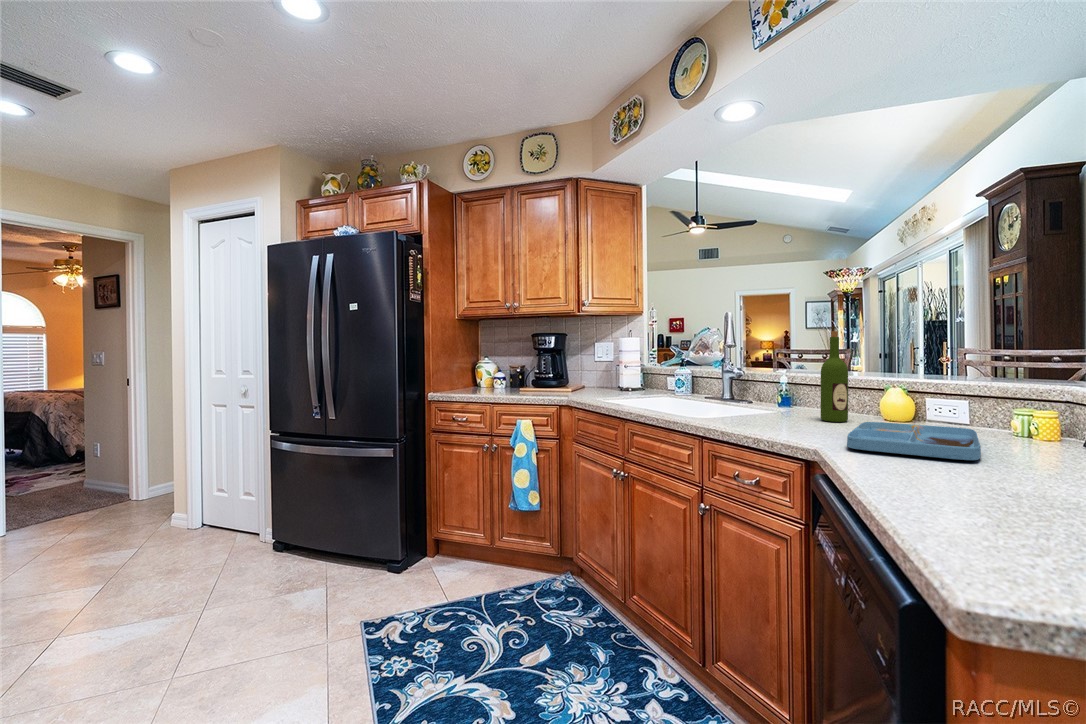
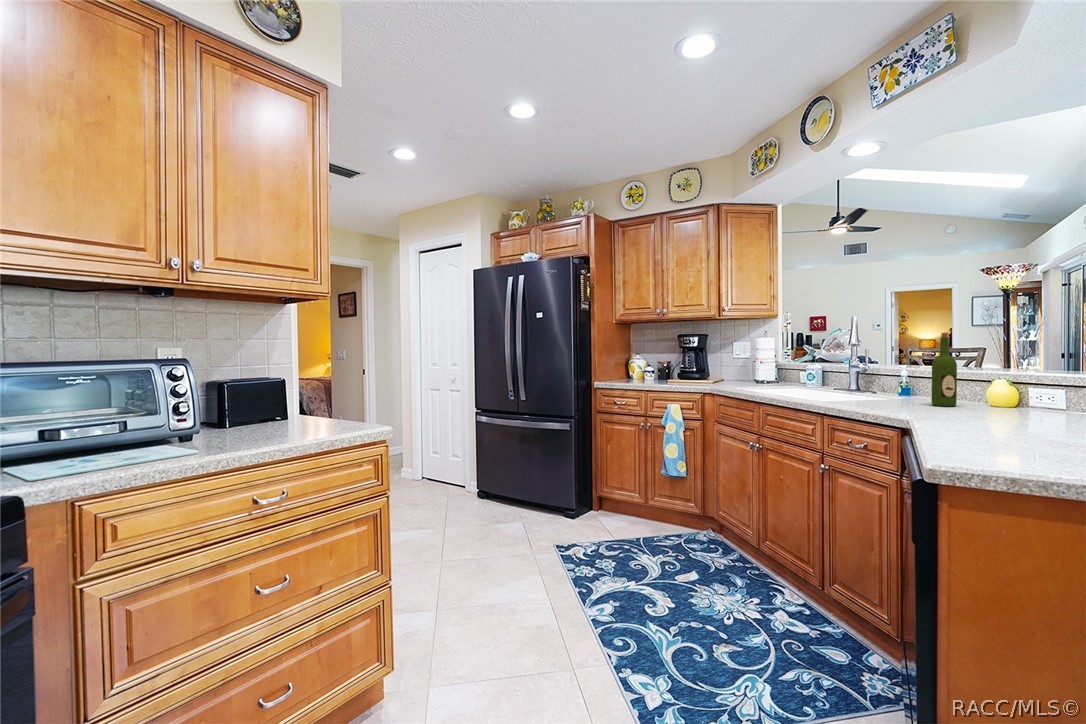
tray: present [847,422,981,460] -> none [936,405,1058,428]

